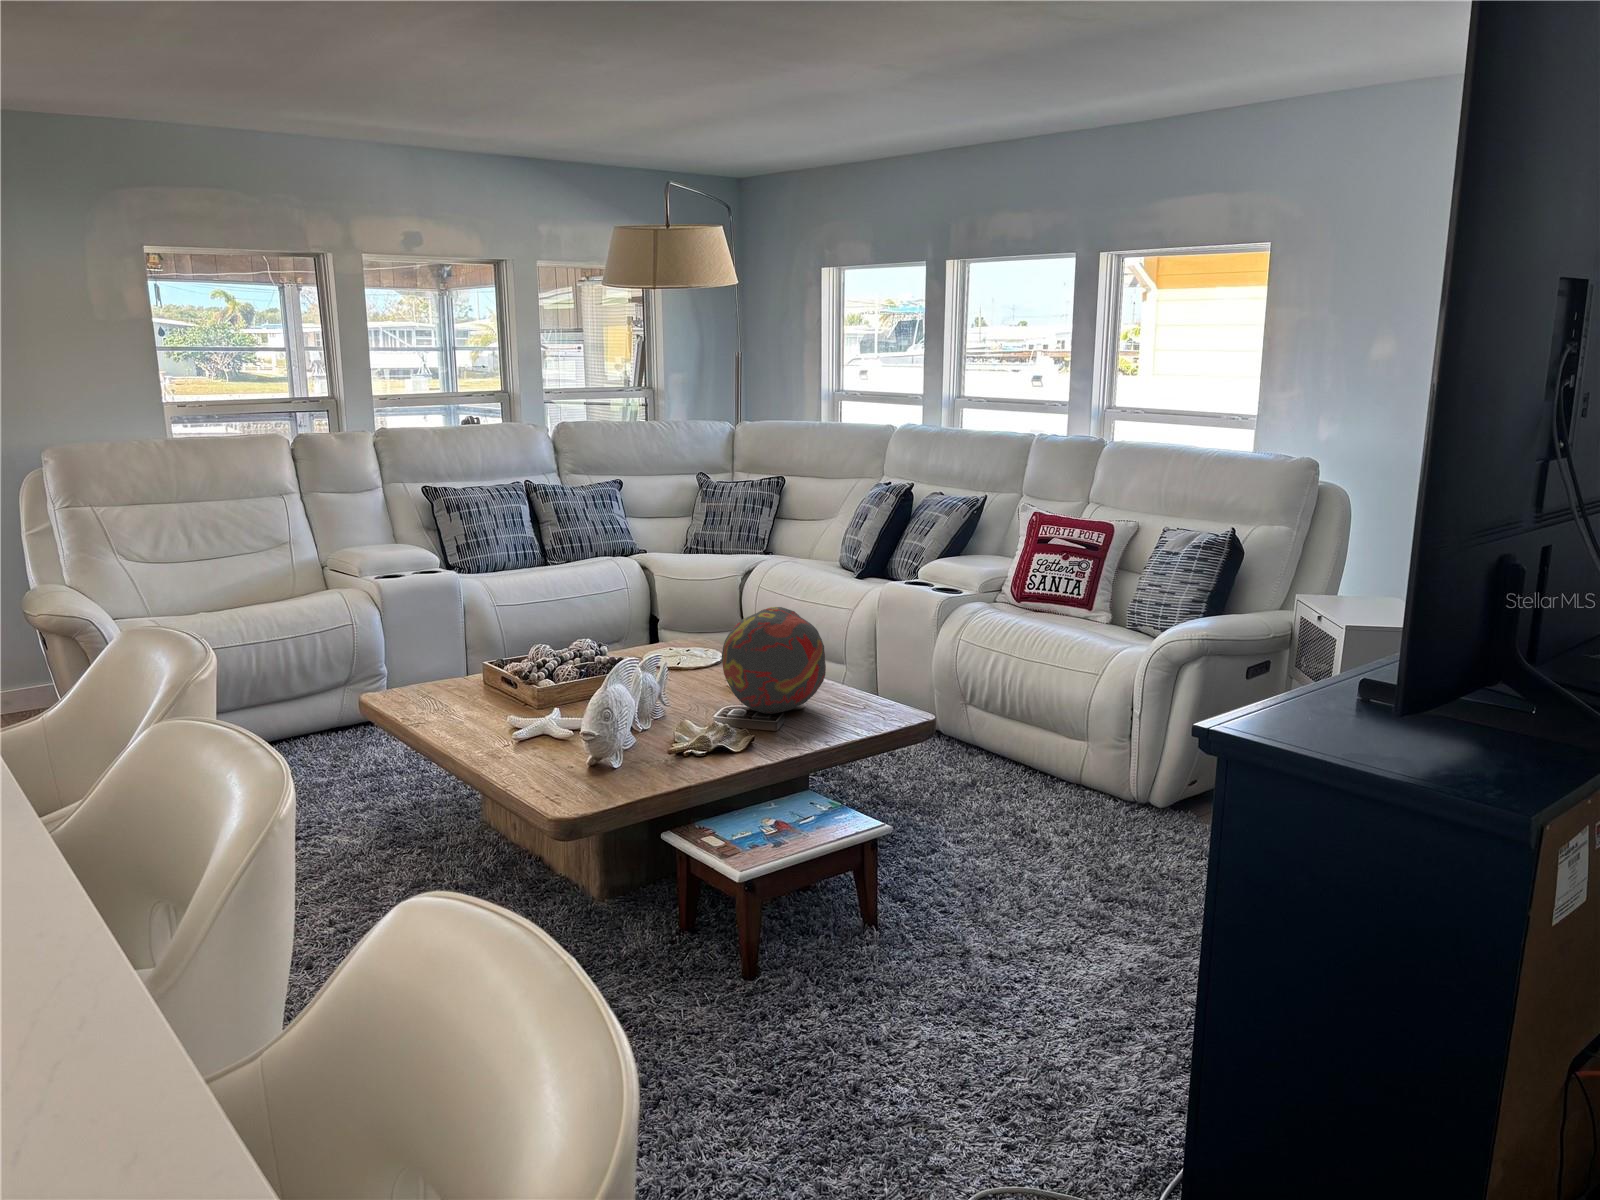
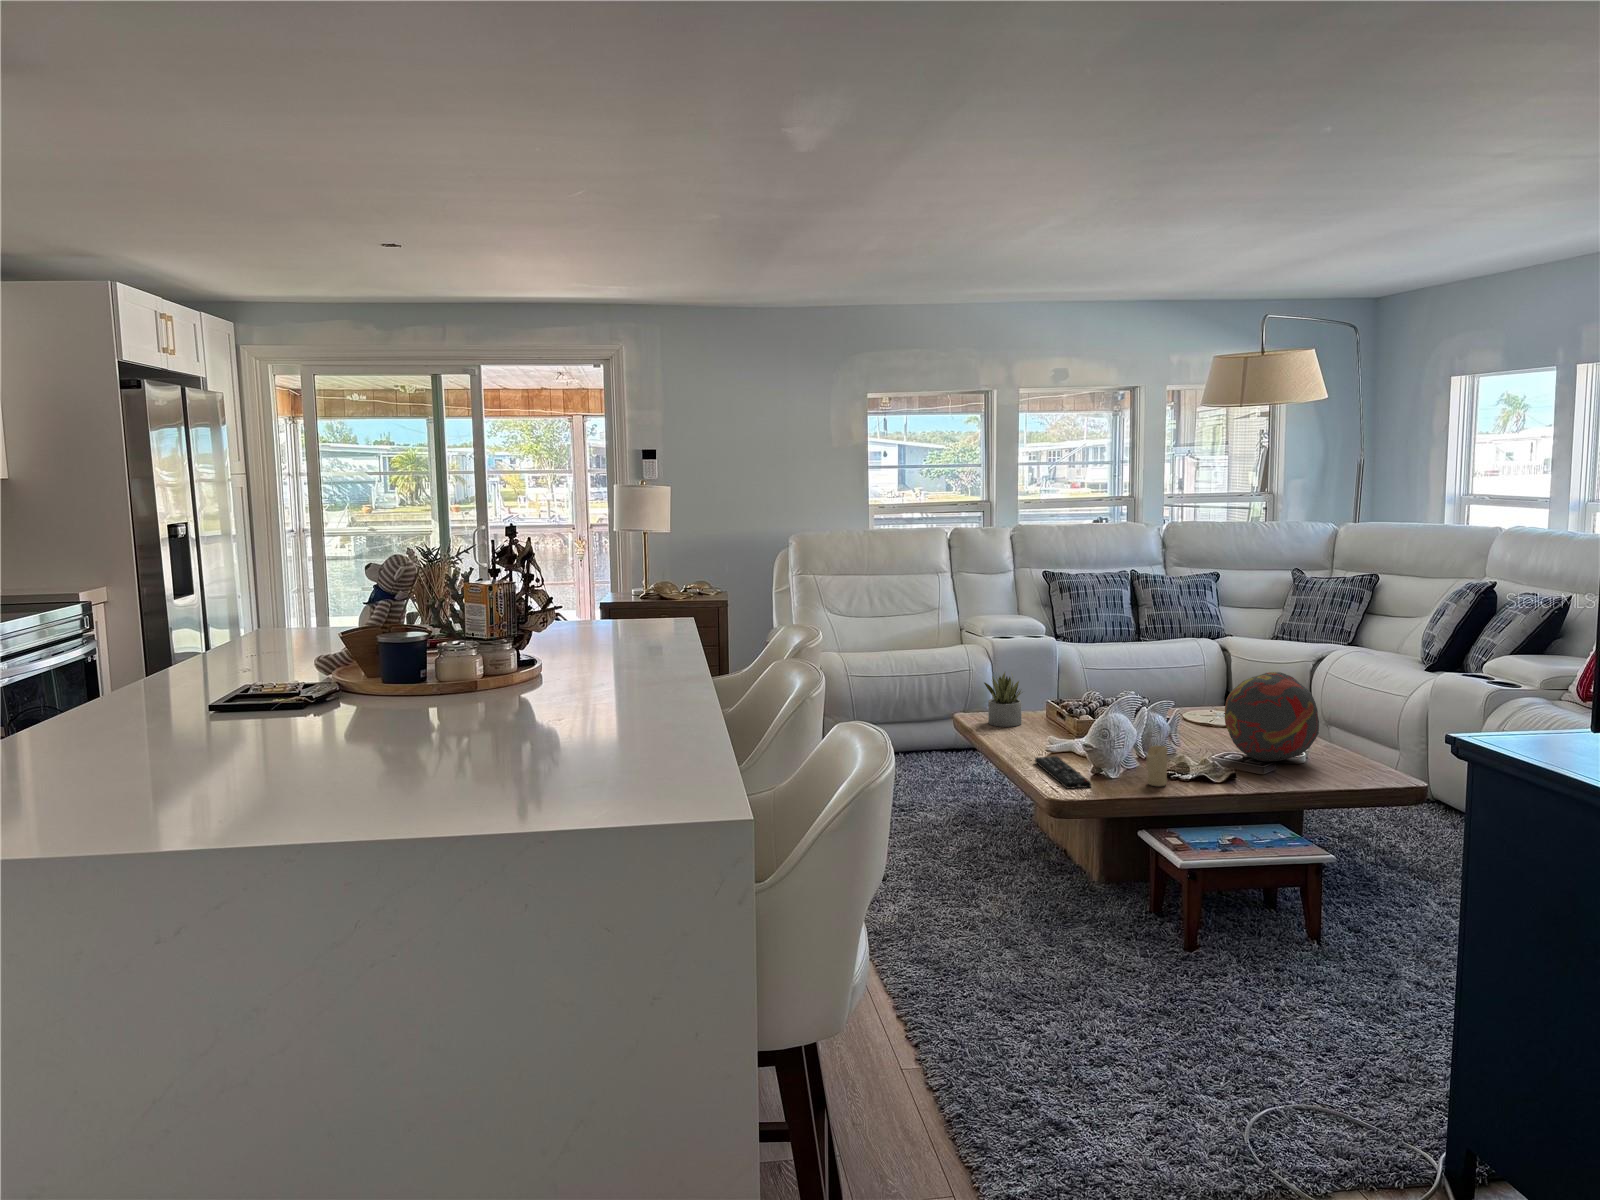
succulent plant: none [401,631,458,706] -> present [984,672,1022,727]
candle: none [661,719,686,772] -> present [1146,745,1168,786]
remote control: none [505,746,599,796] -> present [1035,756,1091,789]

